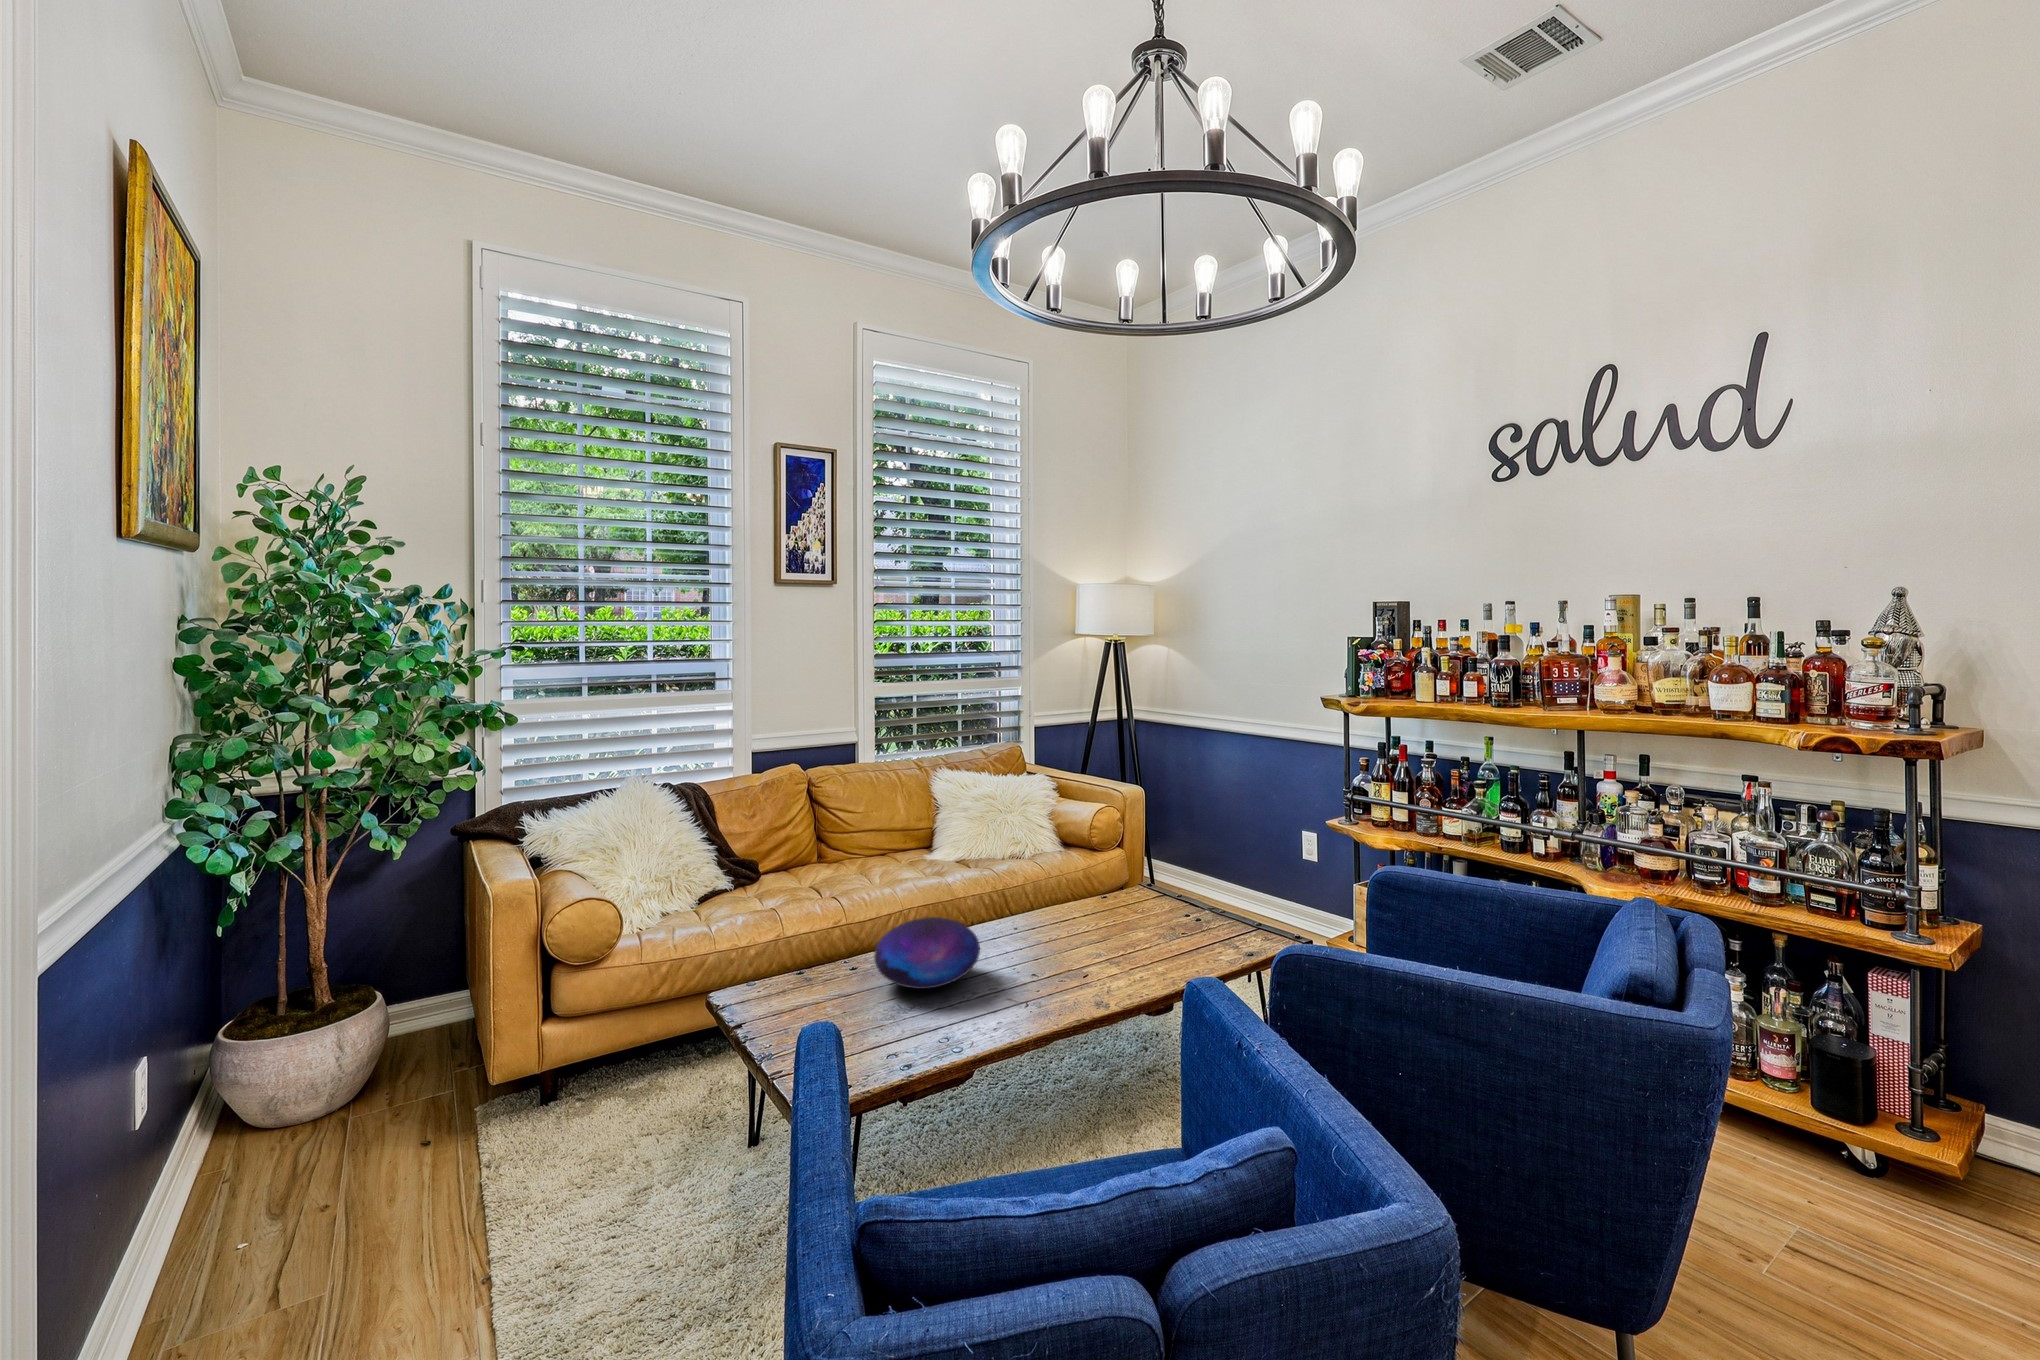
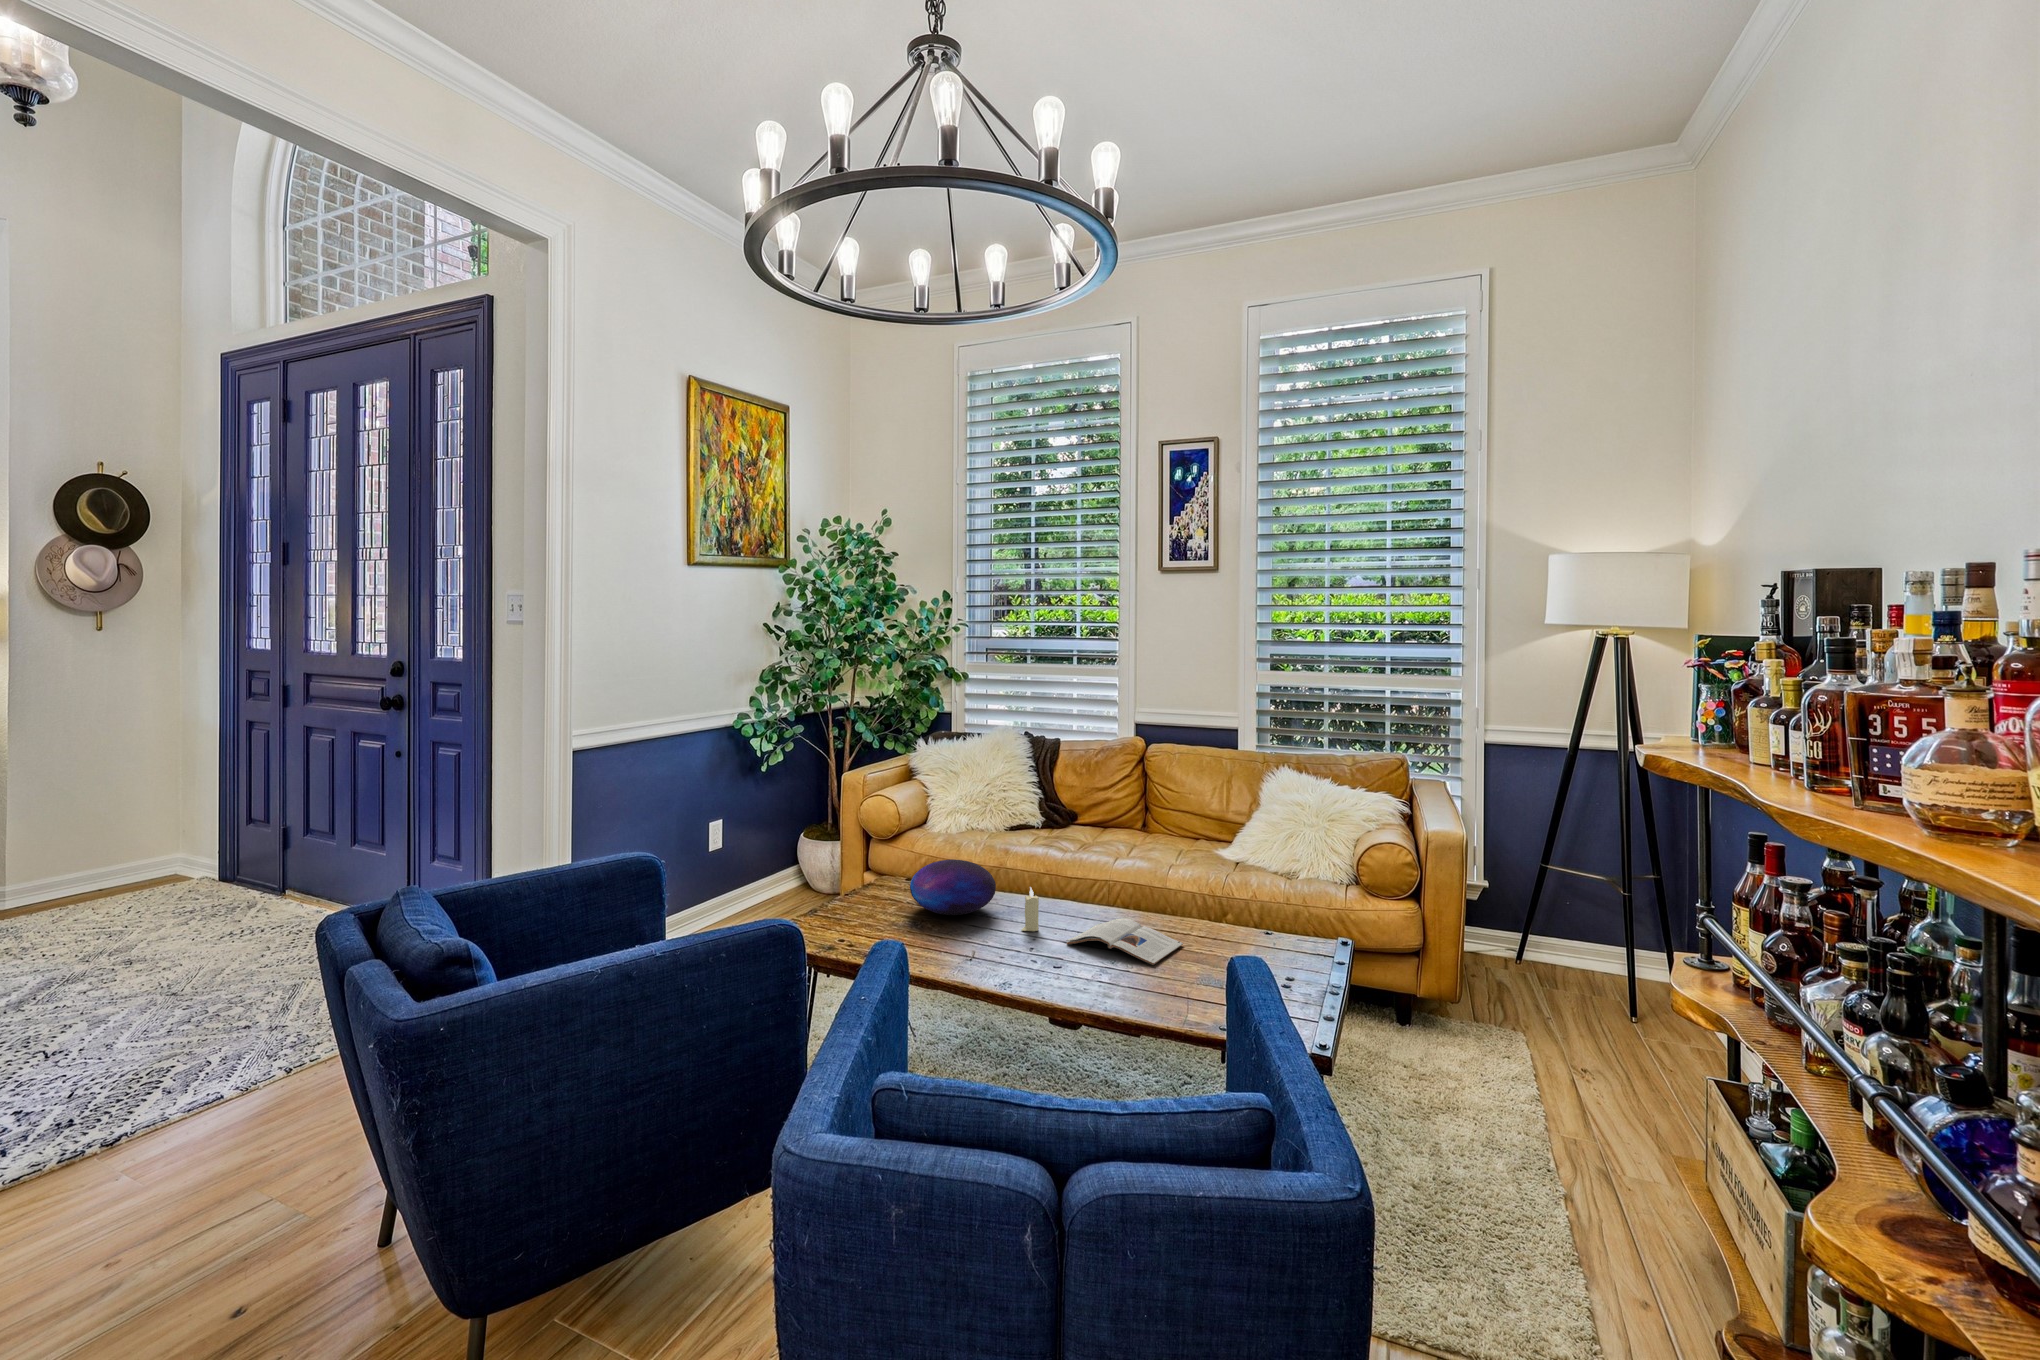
candle: none [1019,916,1034,966] -> present [1022,887,1039,931]
magazine: none [1053,918,1165,959] -> present [1067,919,1183,965]

